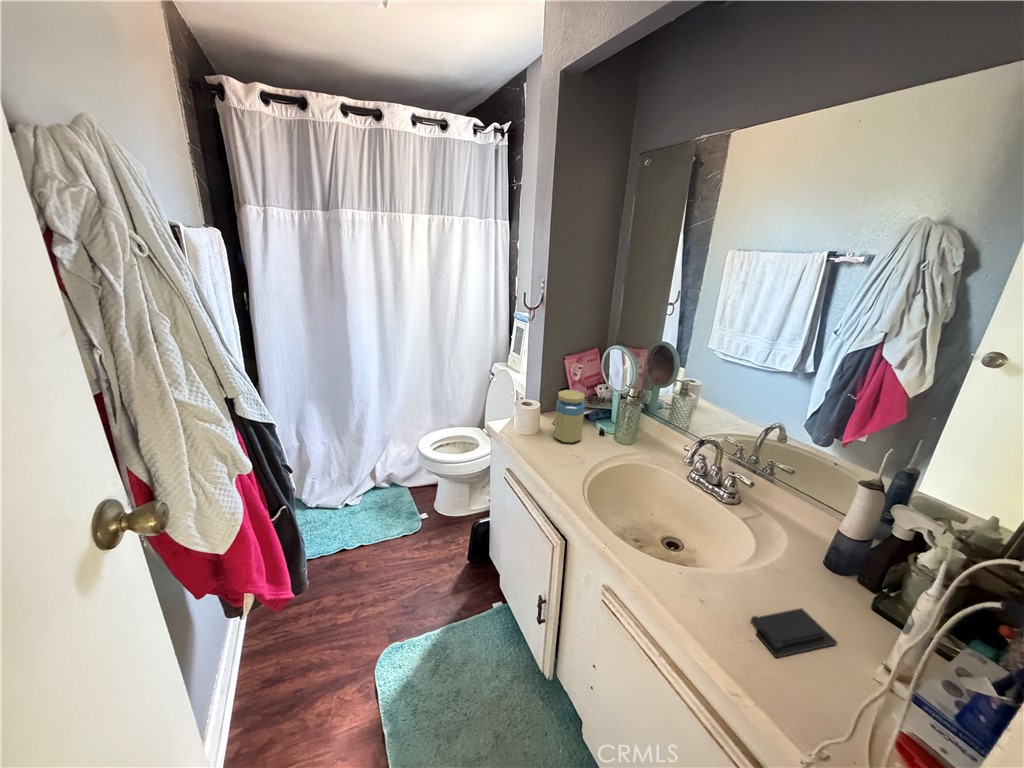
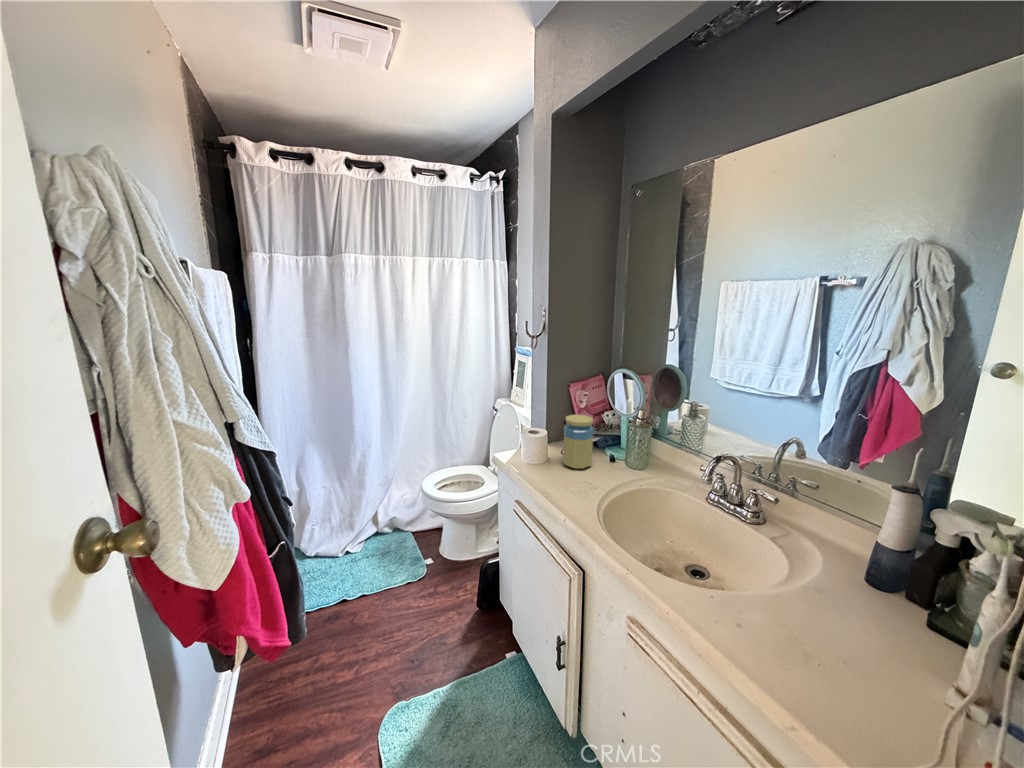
soap bar: present [751,608,838,657] -> none [791,628,900,683]

